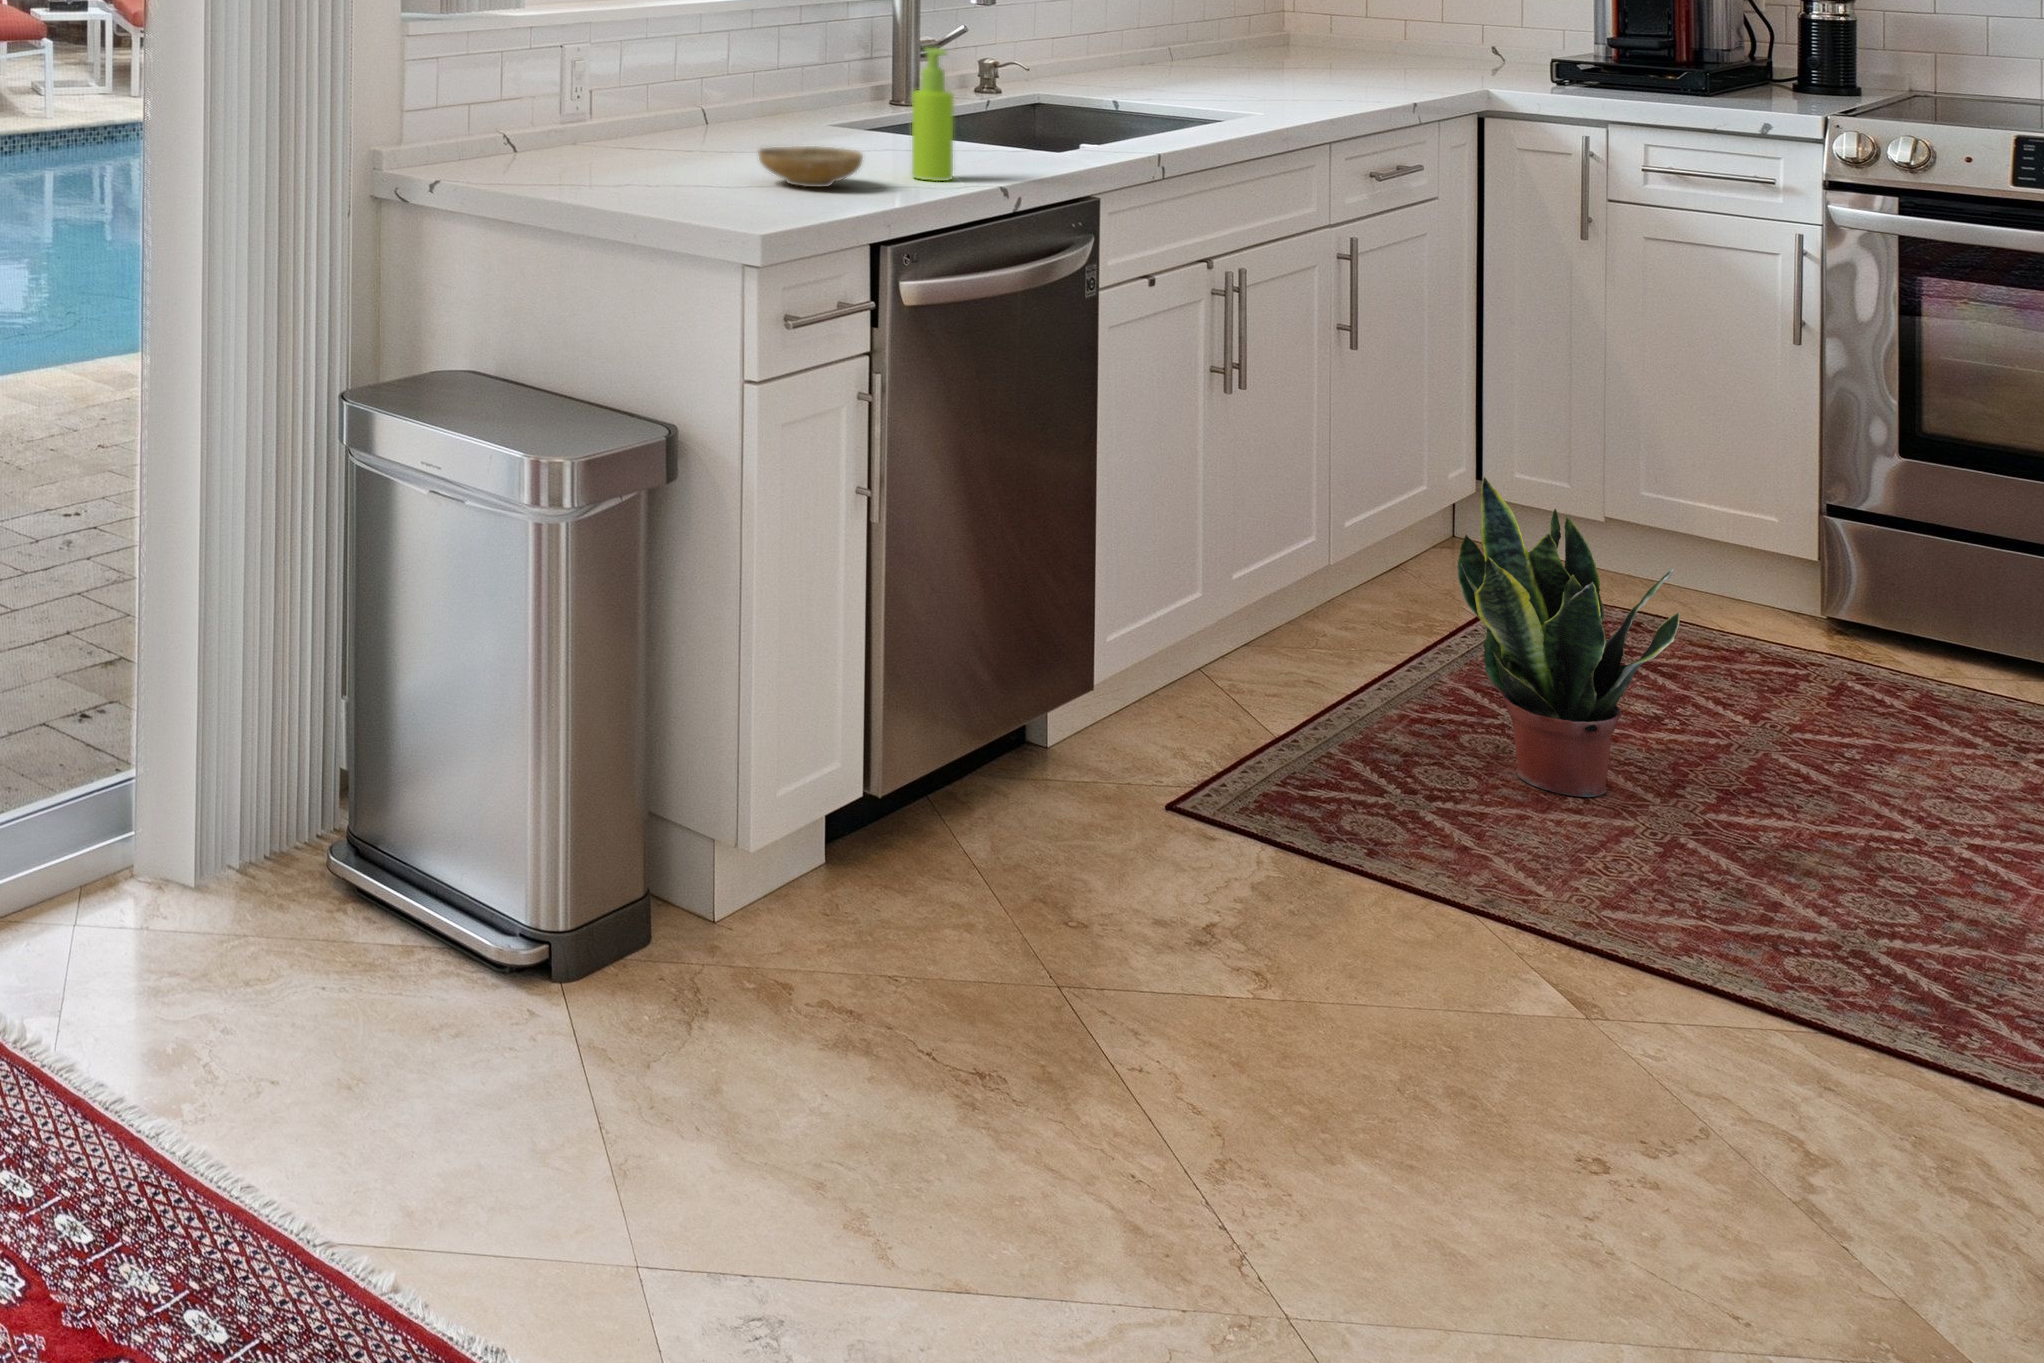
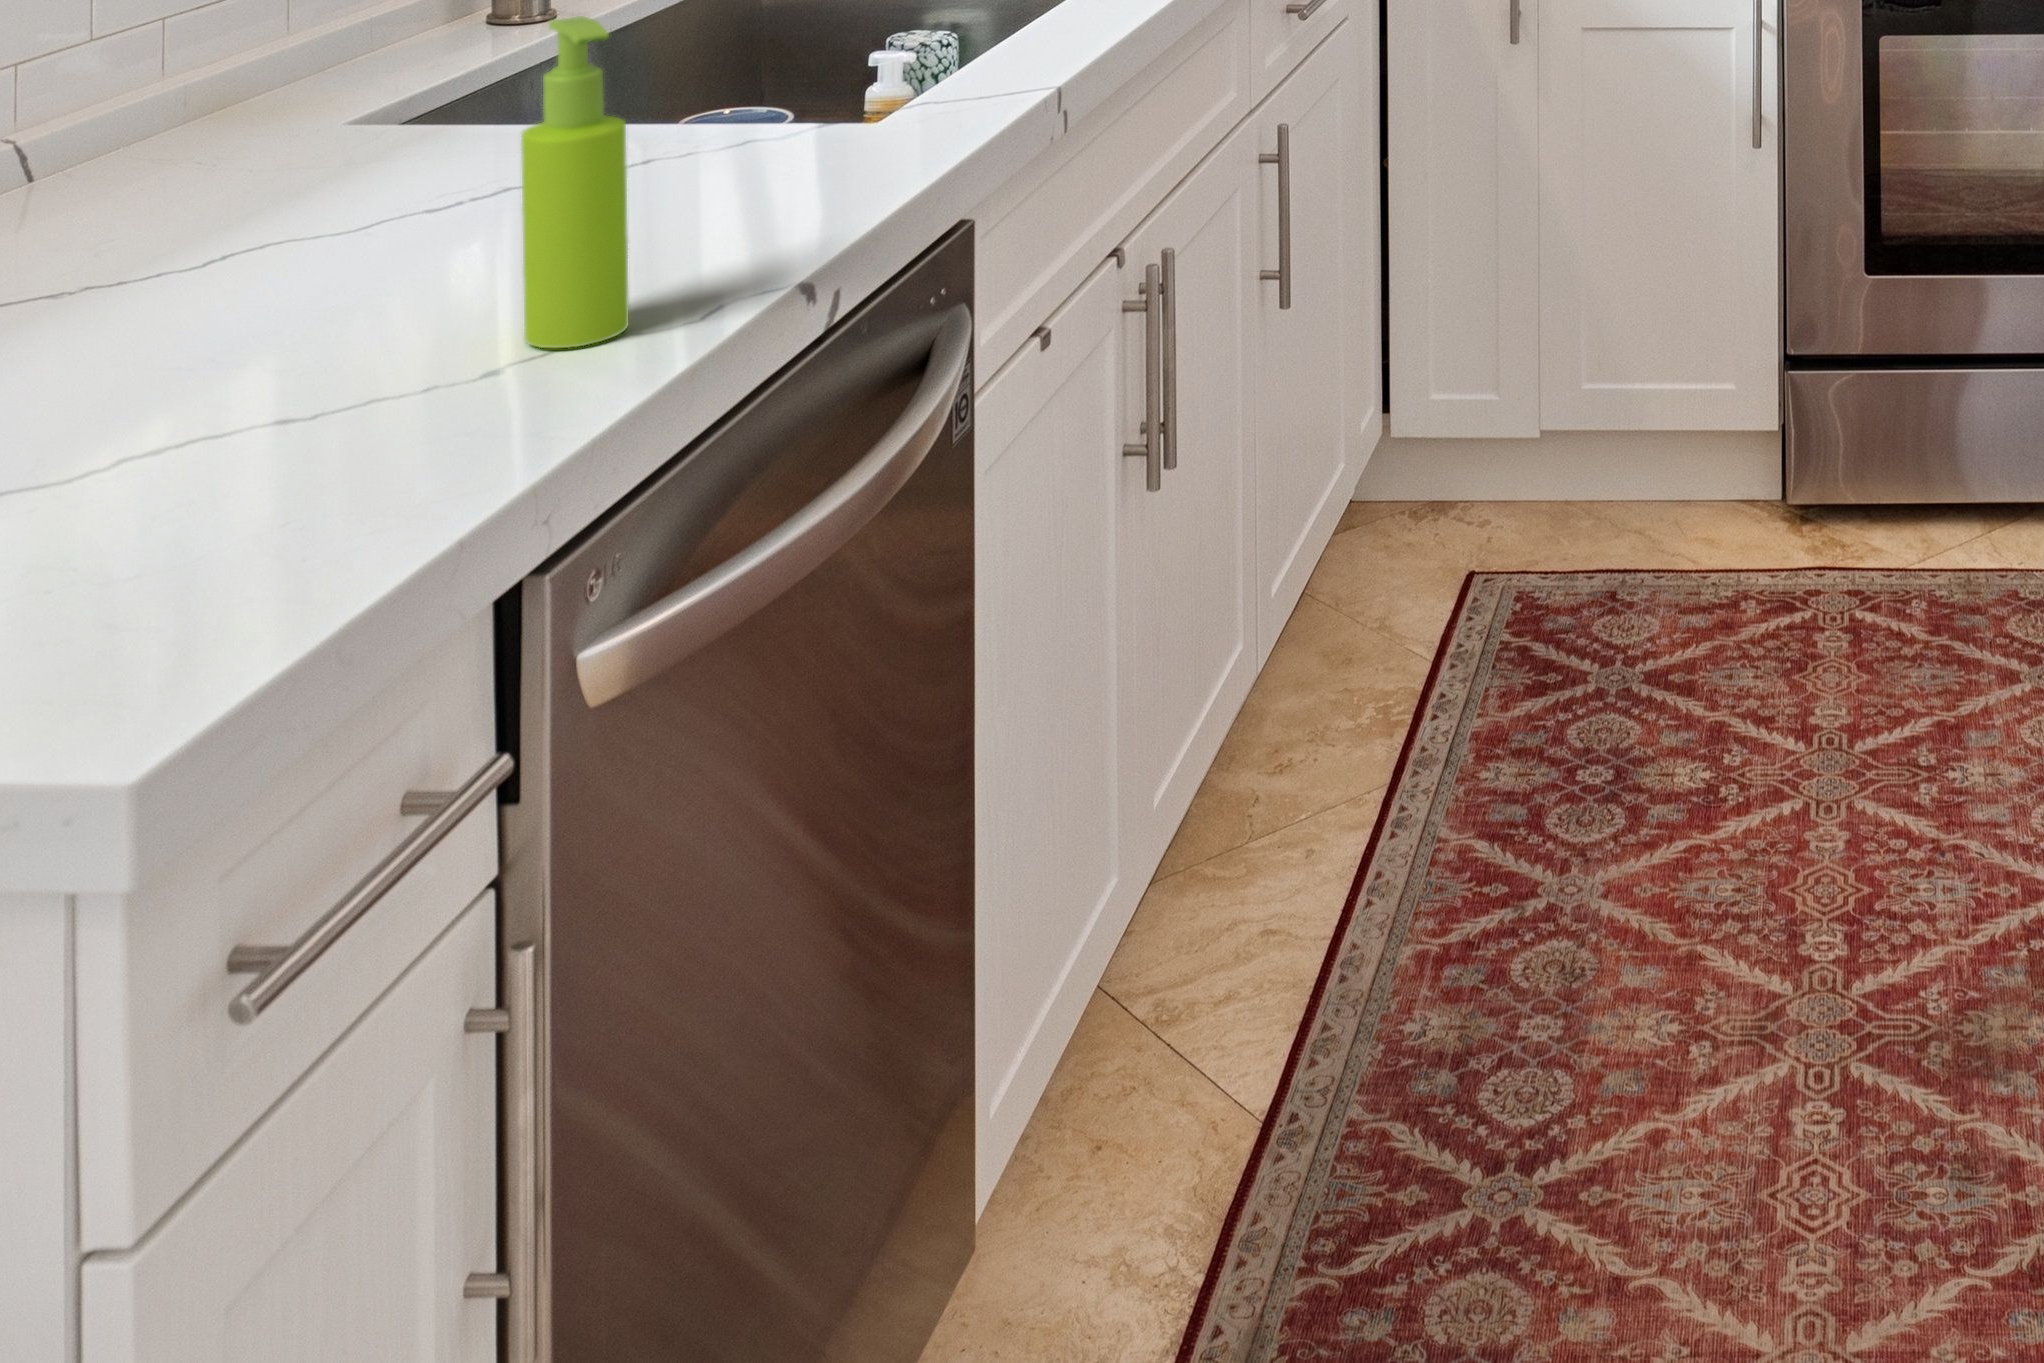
ceramic bowl: present [758,146,863,187] -> none [63,330,389,486]
potted plant: present [1457,477,1680,797] -> none [1497,548,1812,1041]

